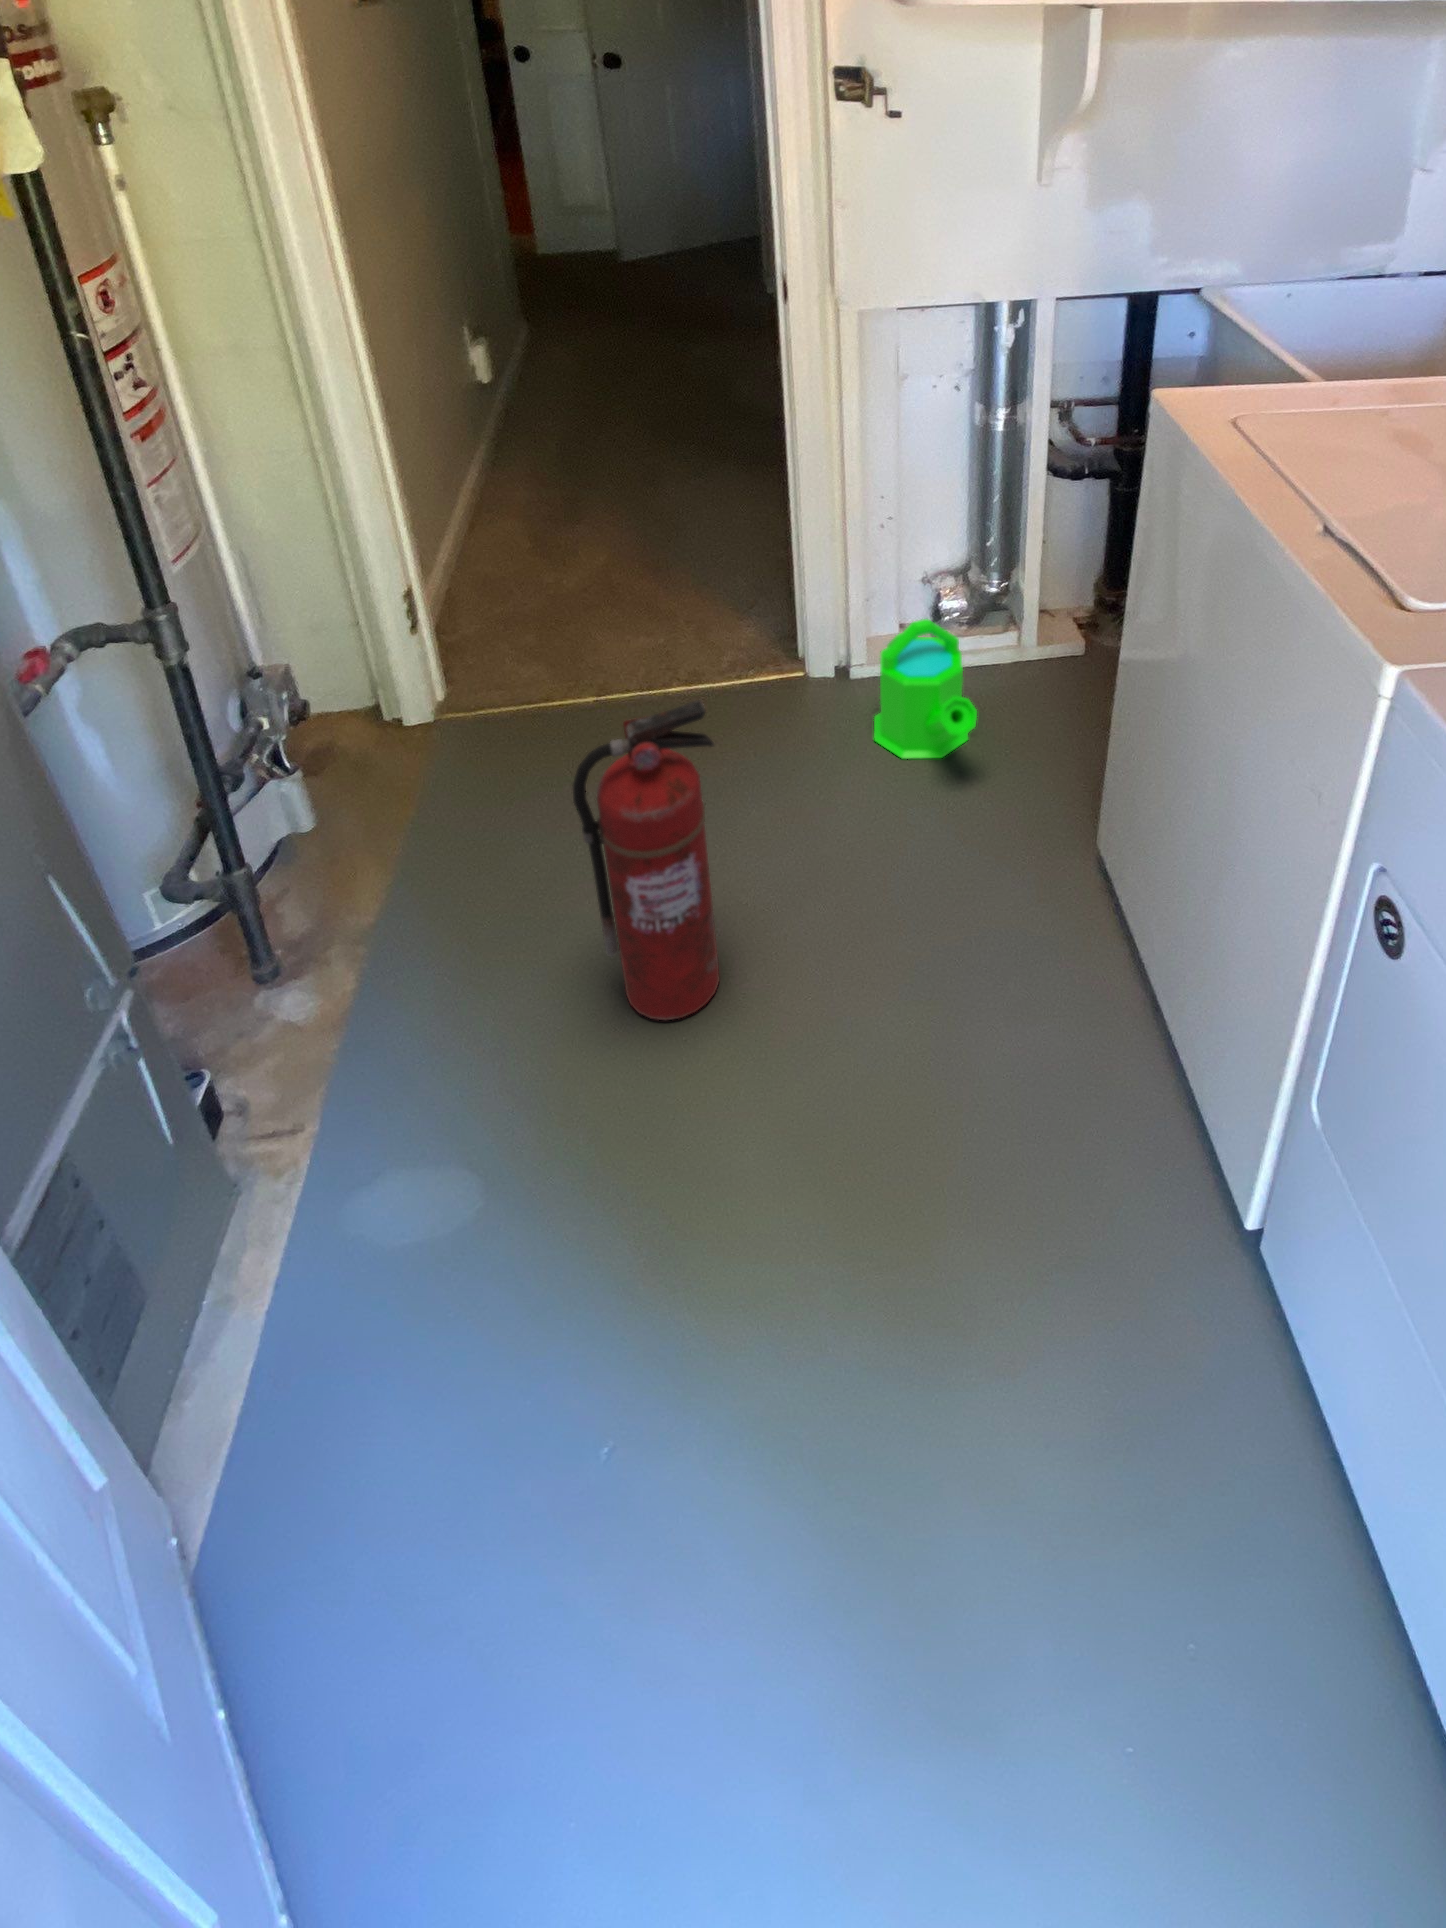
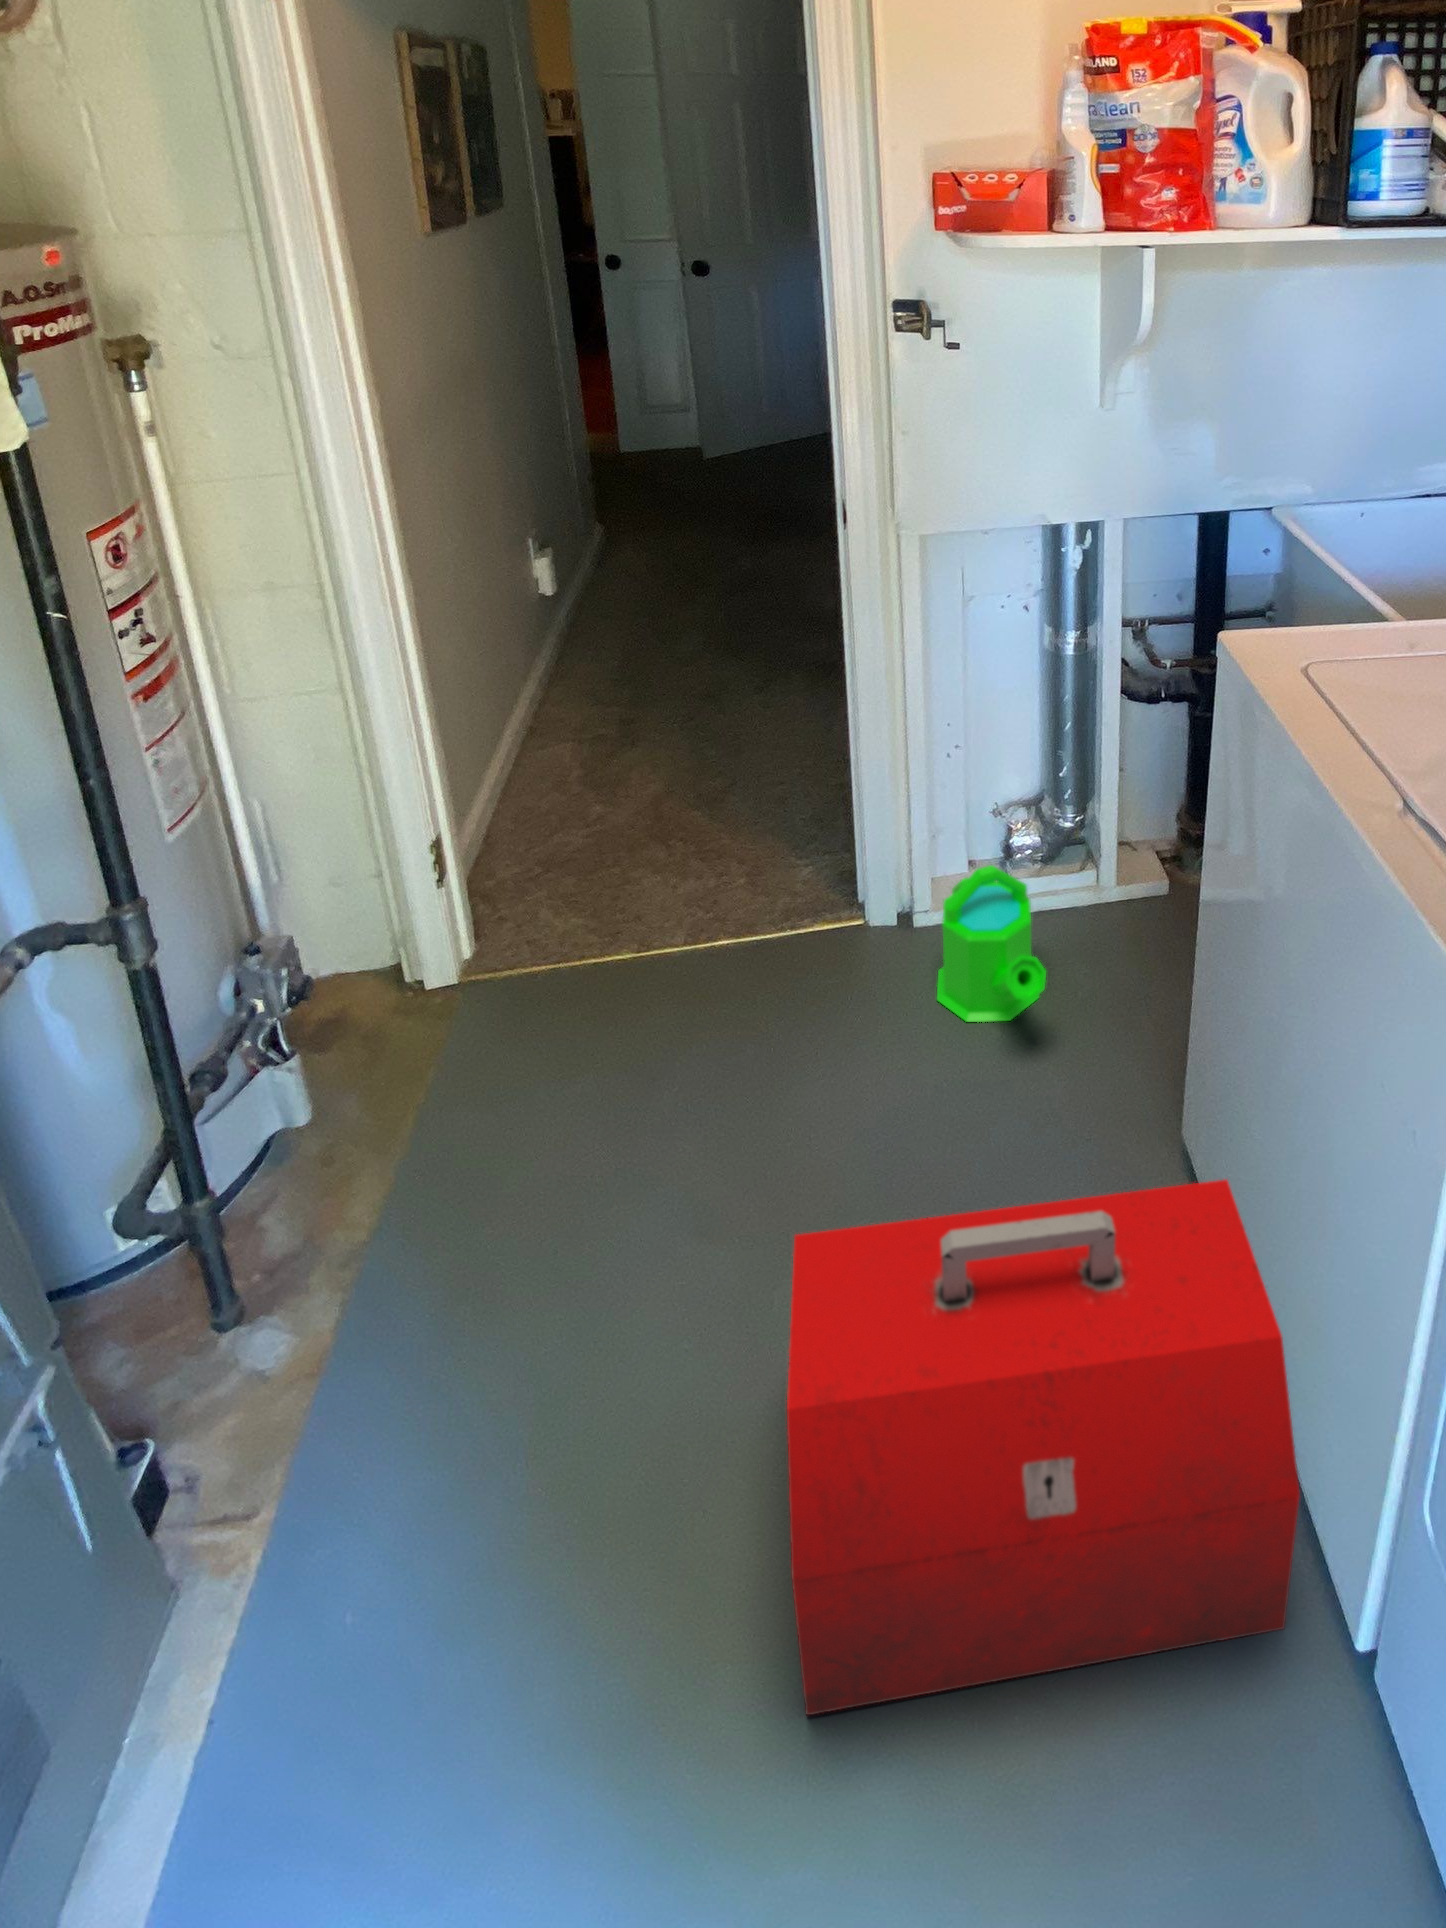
fire extinguisher: present [573,700,719,1020] -> none [583,992,752,1370]
toolbox: none [765,861,1200,1259] -> present [787,1180,1300,1715]

